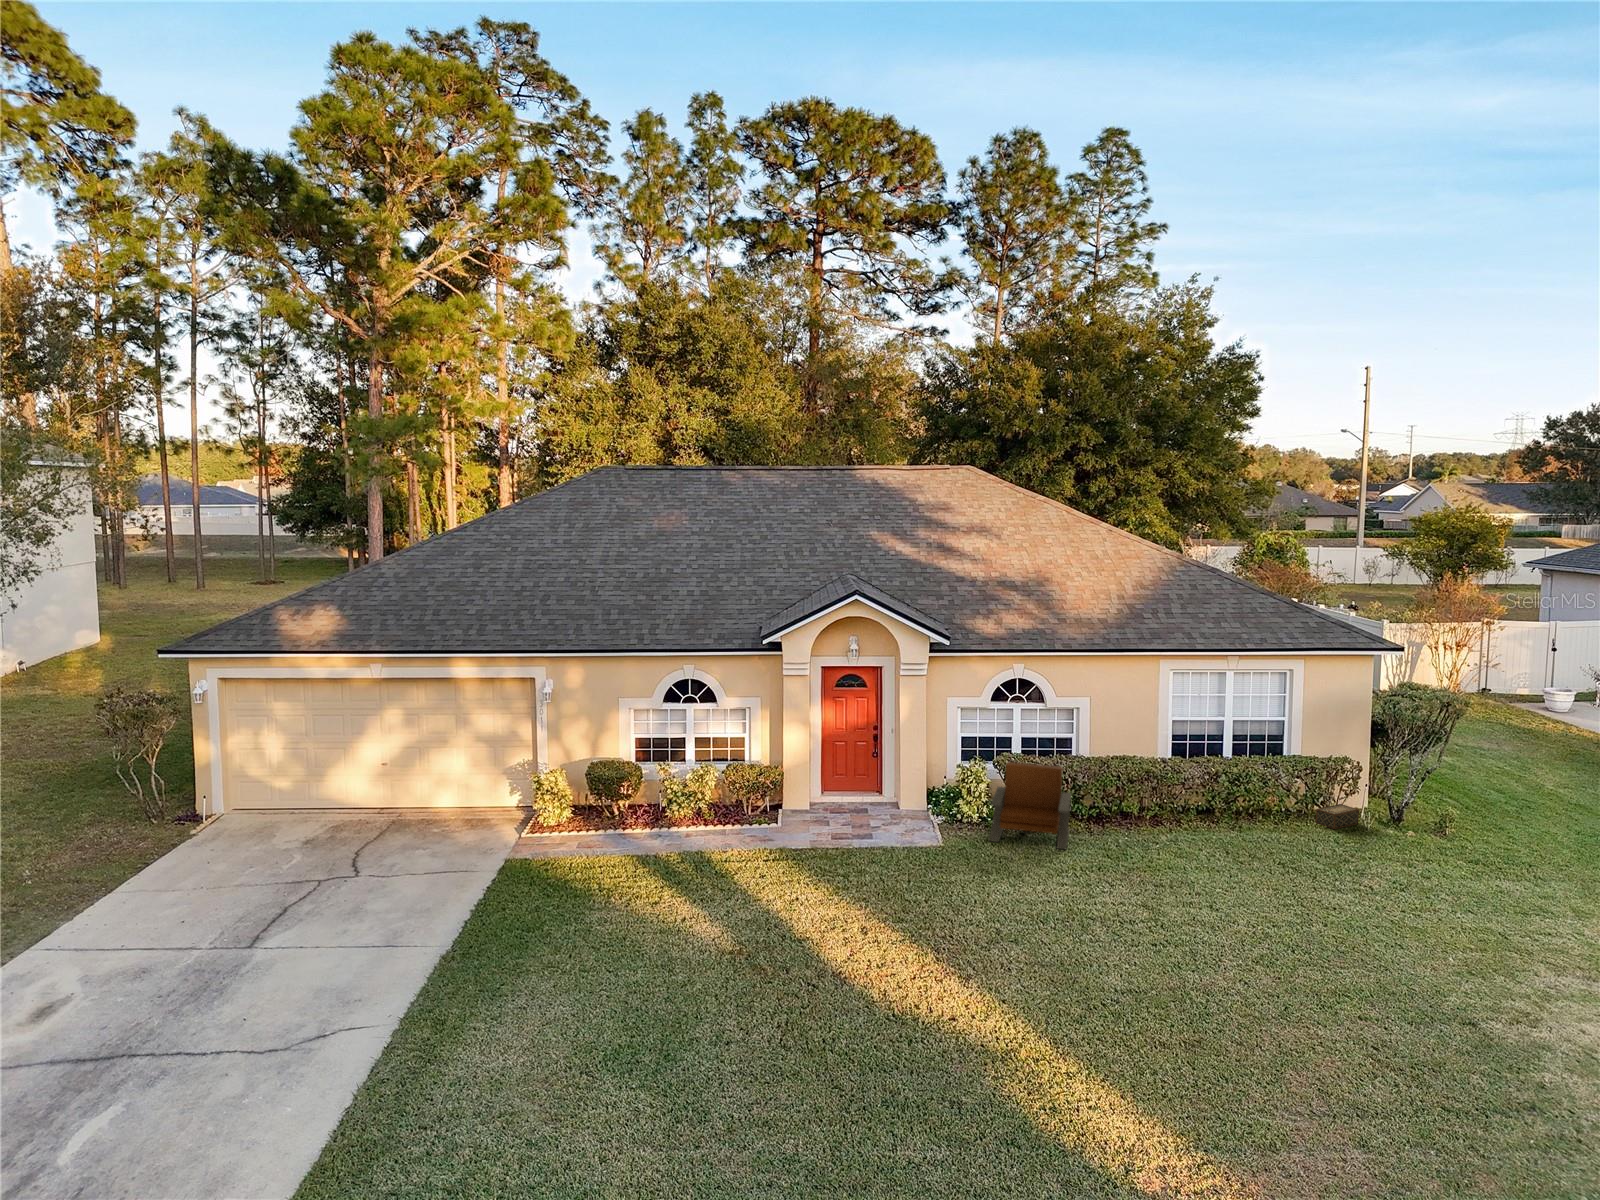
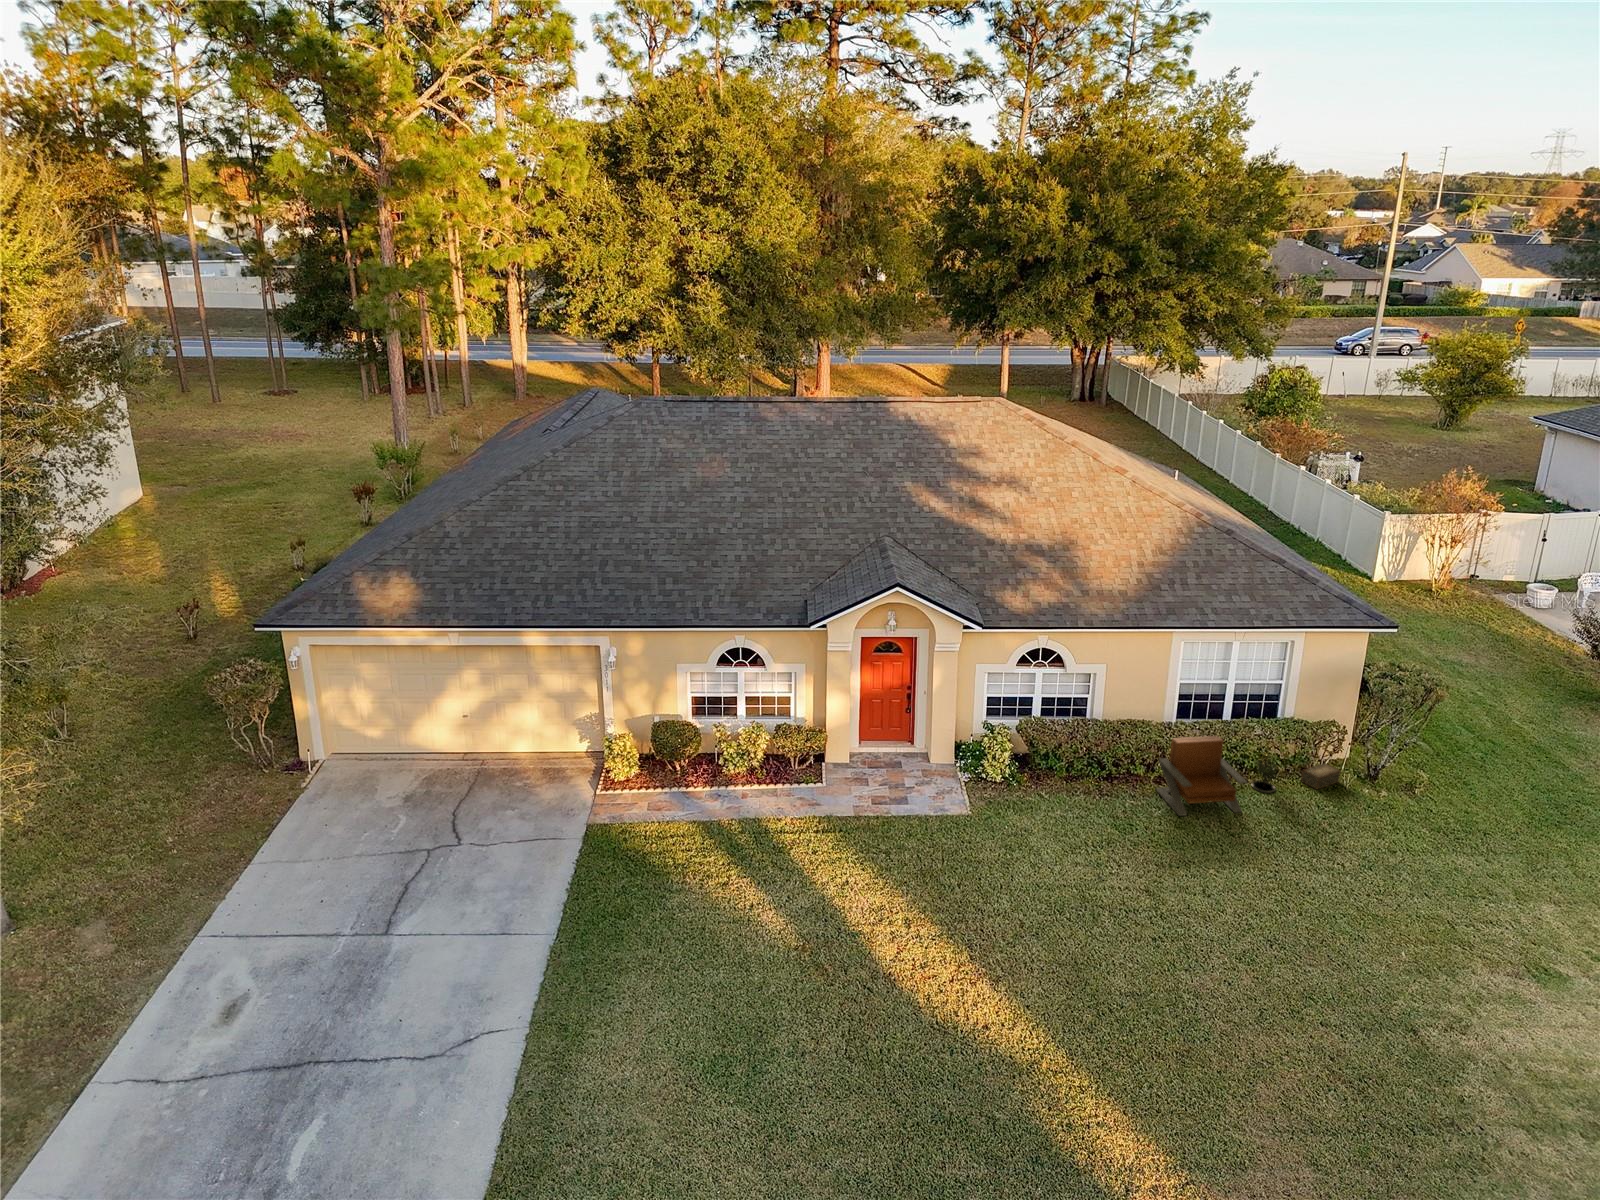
lounge chair: present [990,762,1071,849] -> present [1156,736,1247,816]
potted tree: none [1261,784,1290,832] -> present [1251,754,1277,793]

